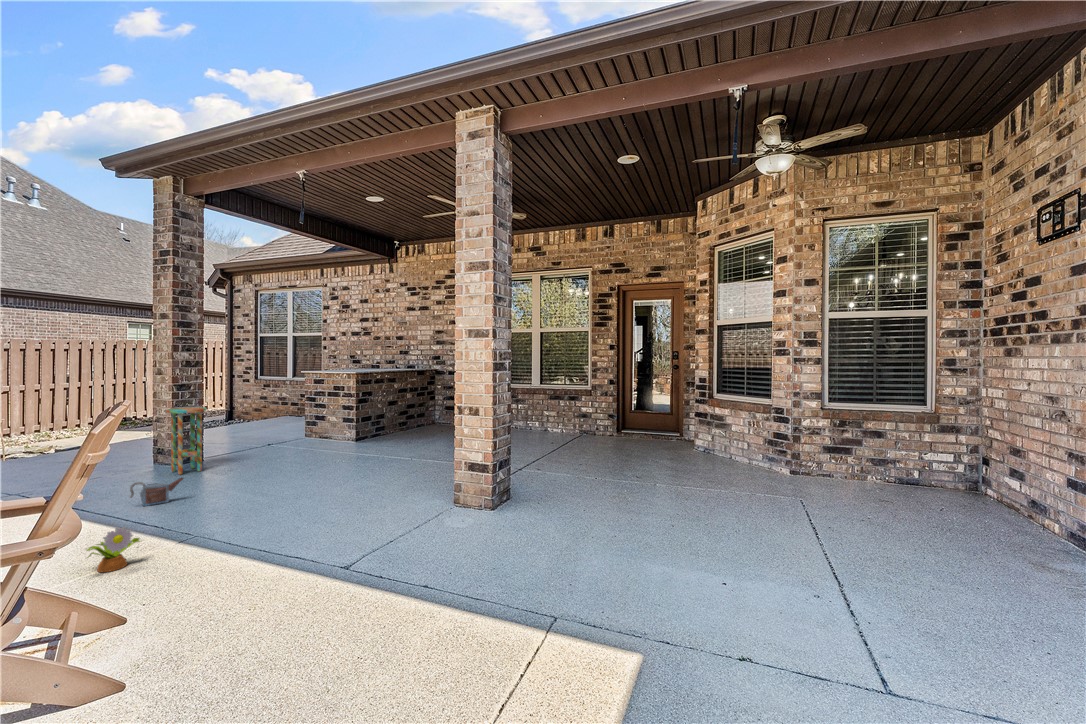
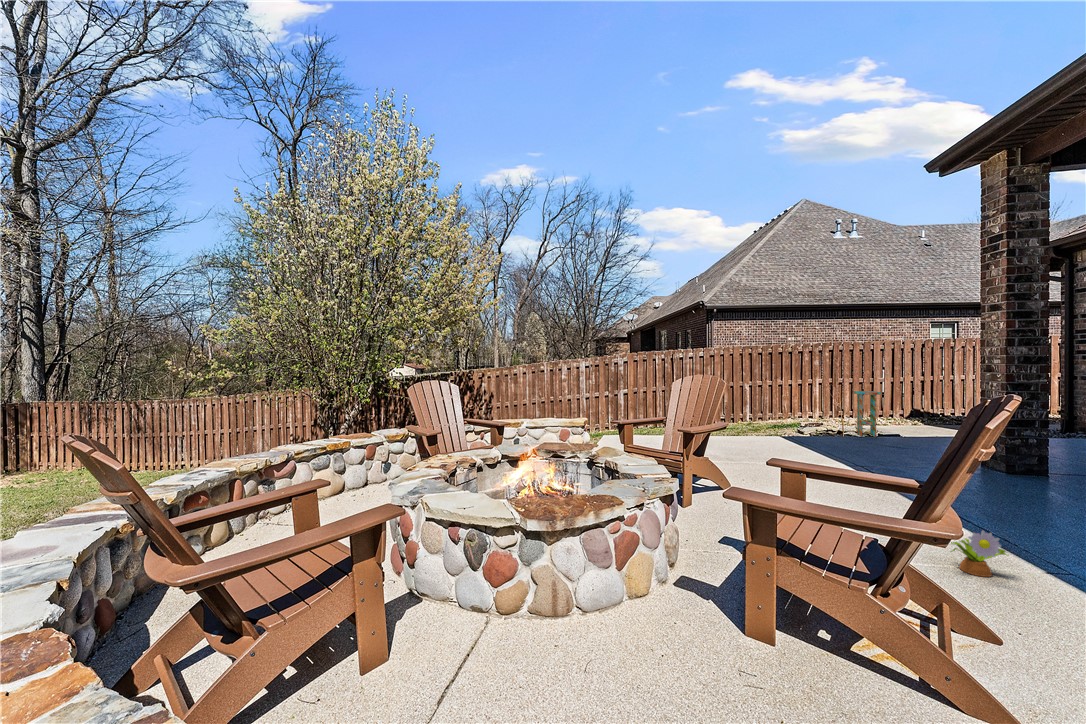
side table: present [166,407,207,475] -> present [853,391,881,437]
watering can: present [130,478,183,506] -> none [970,484,1038,517]

